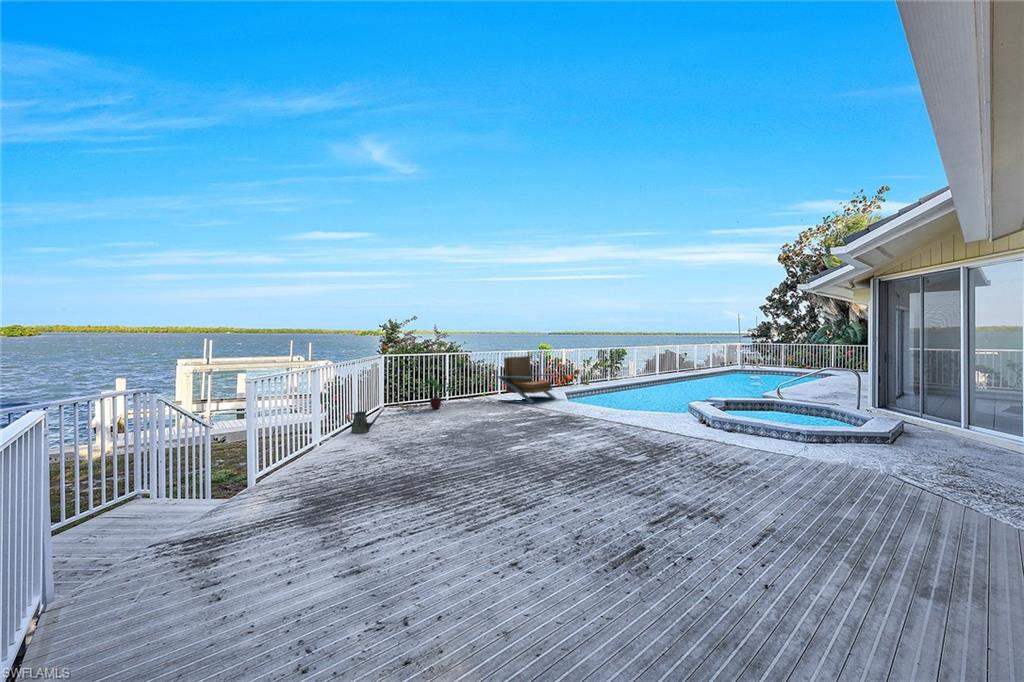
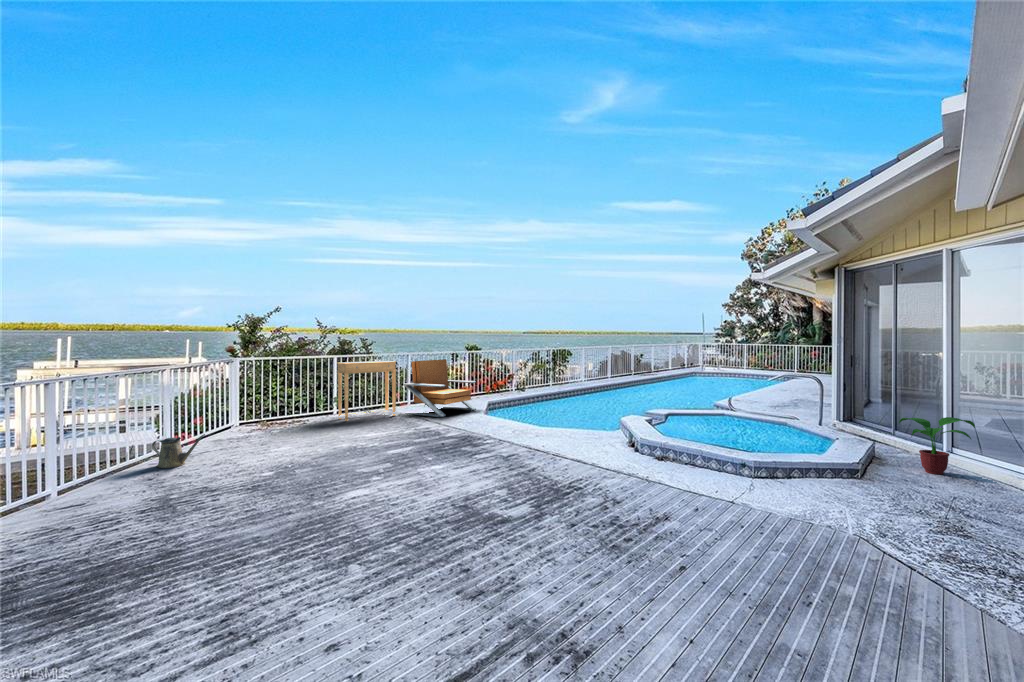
side table: none [448,357,494,406] -> present [337,361,396,421]
potted plant: present [419,379,450,409] -> present [899,417,975,475]

